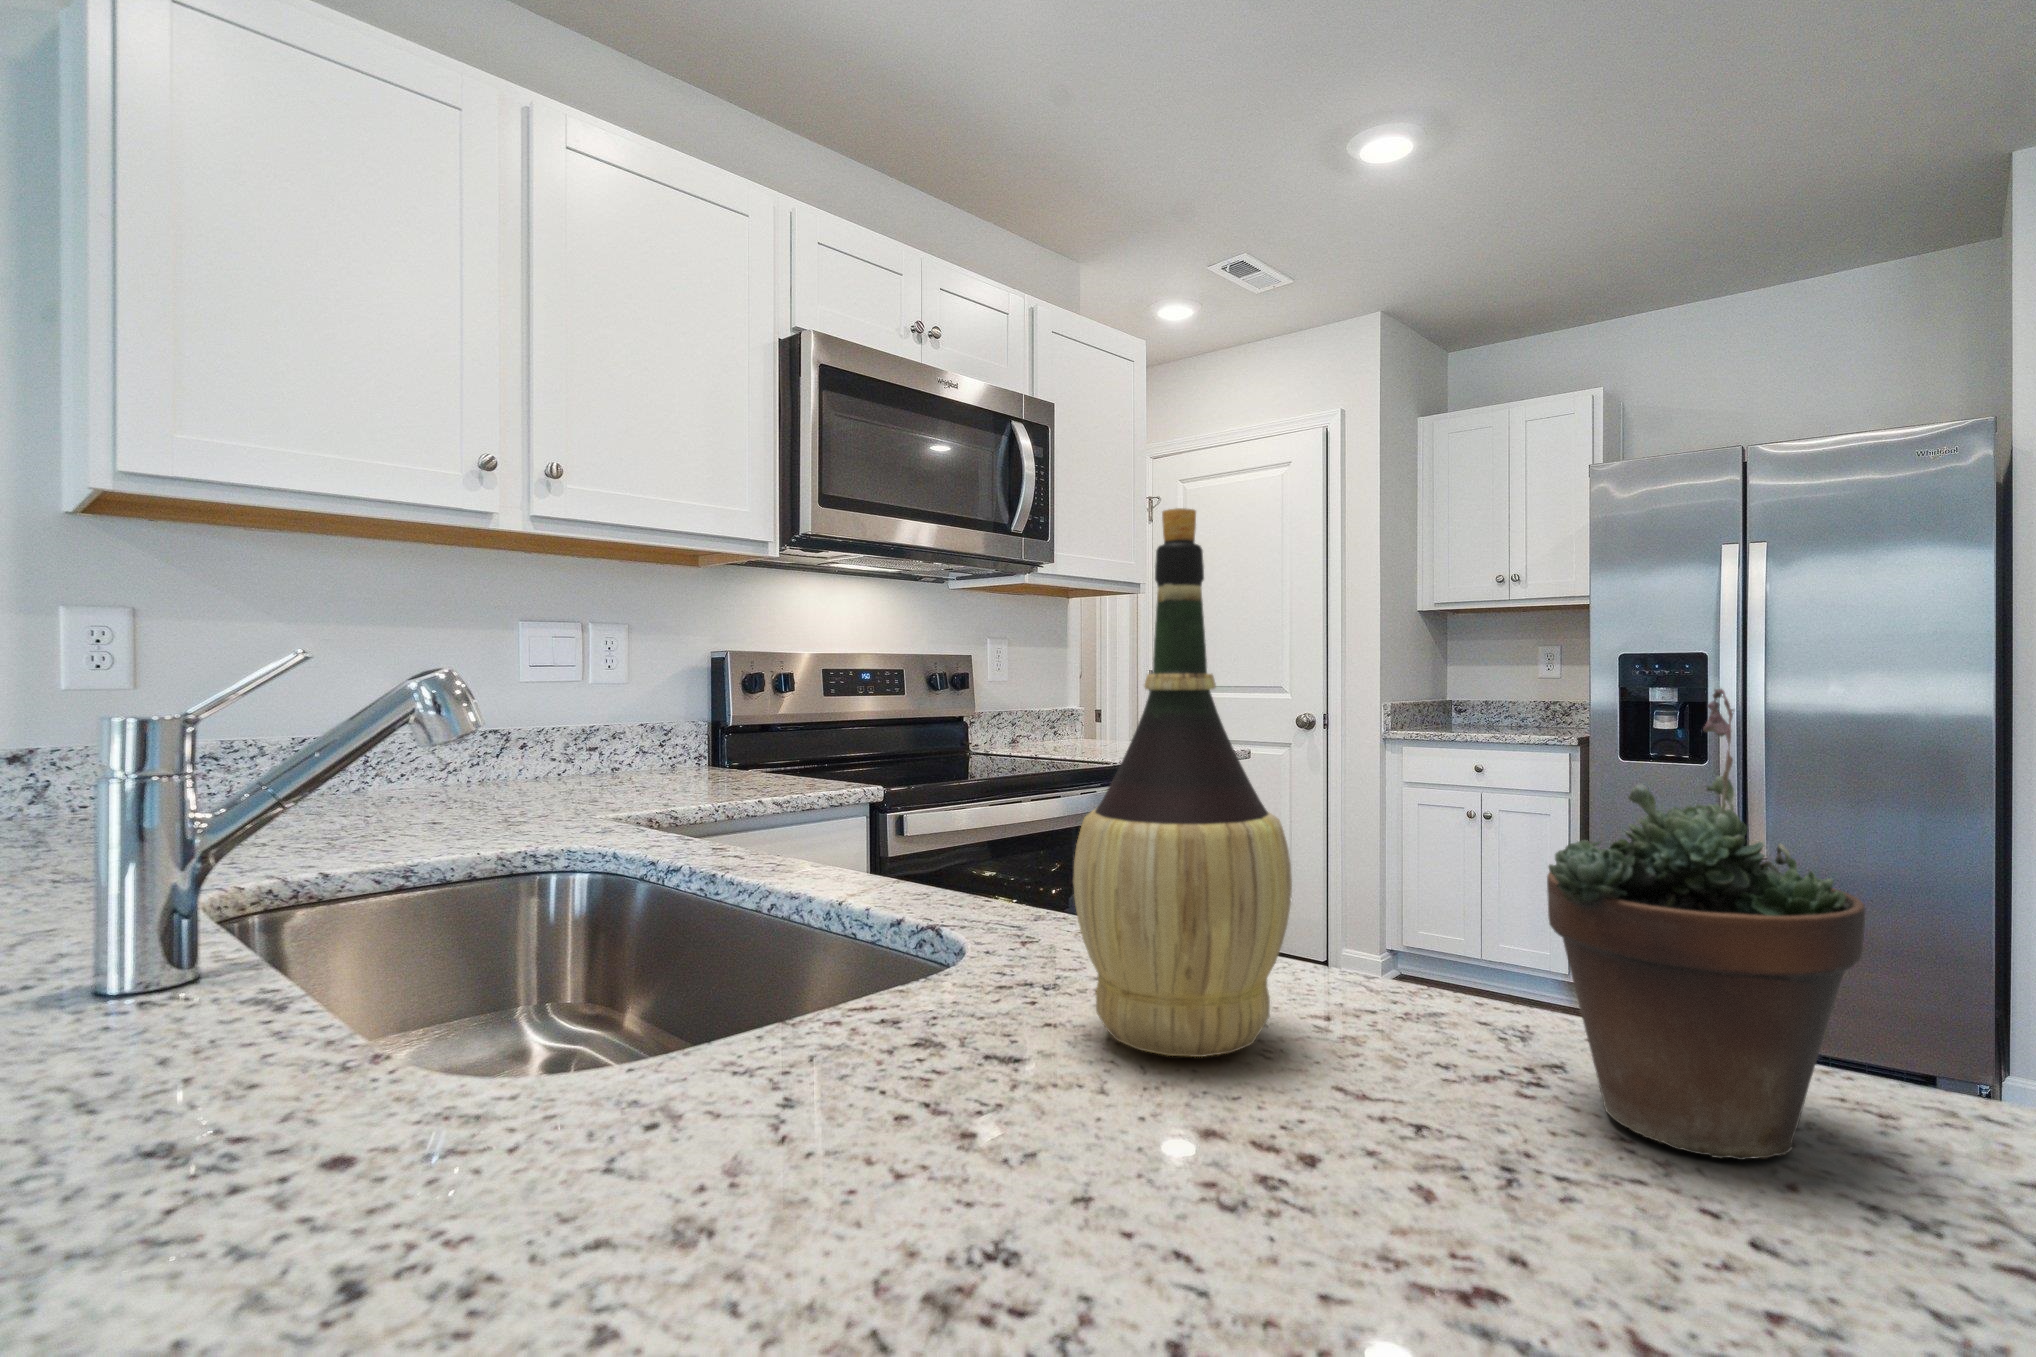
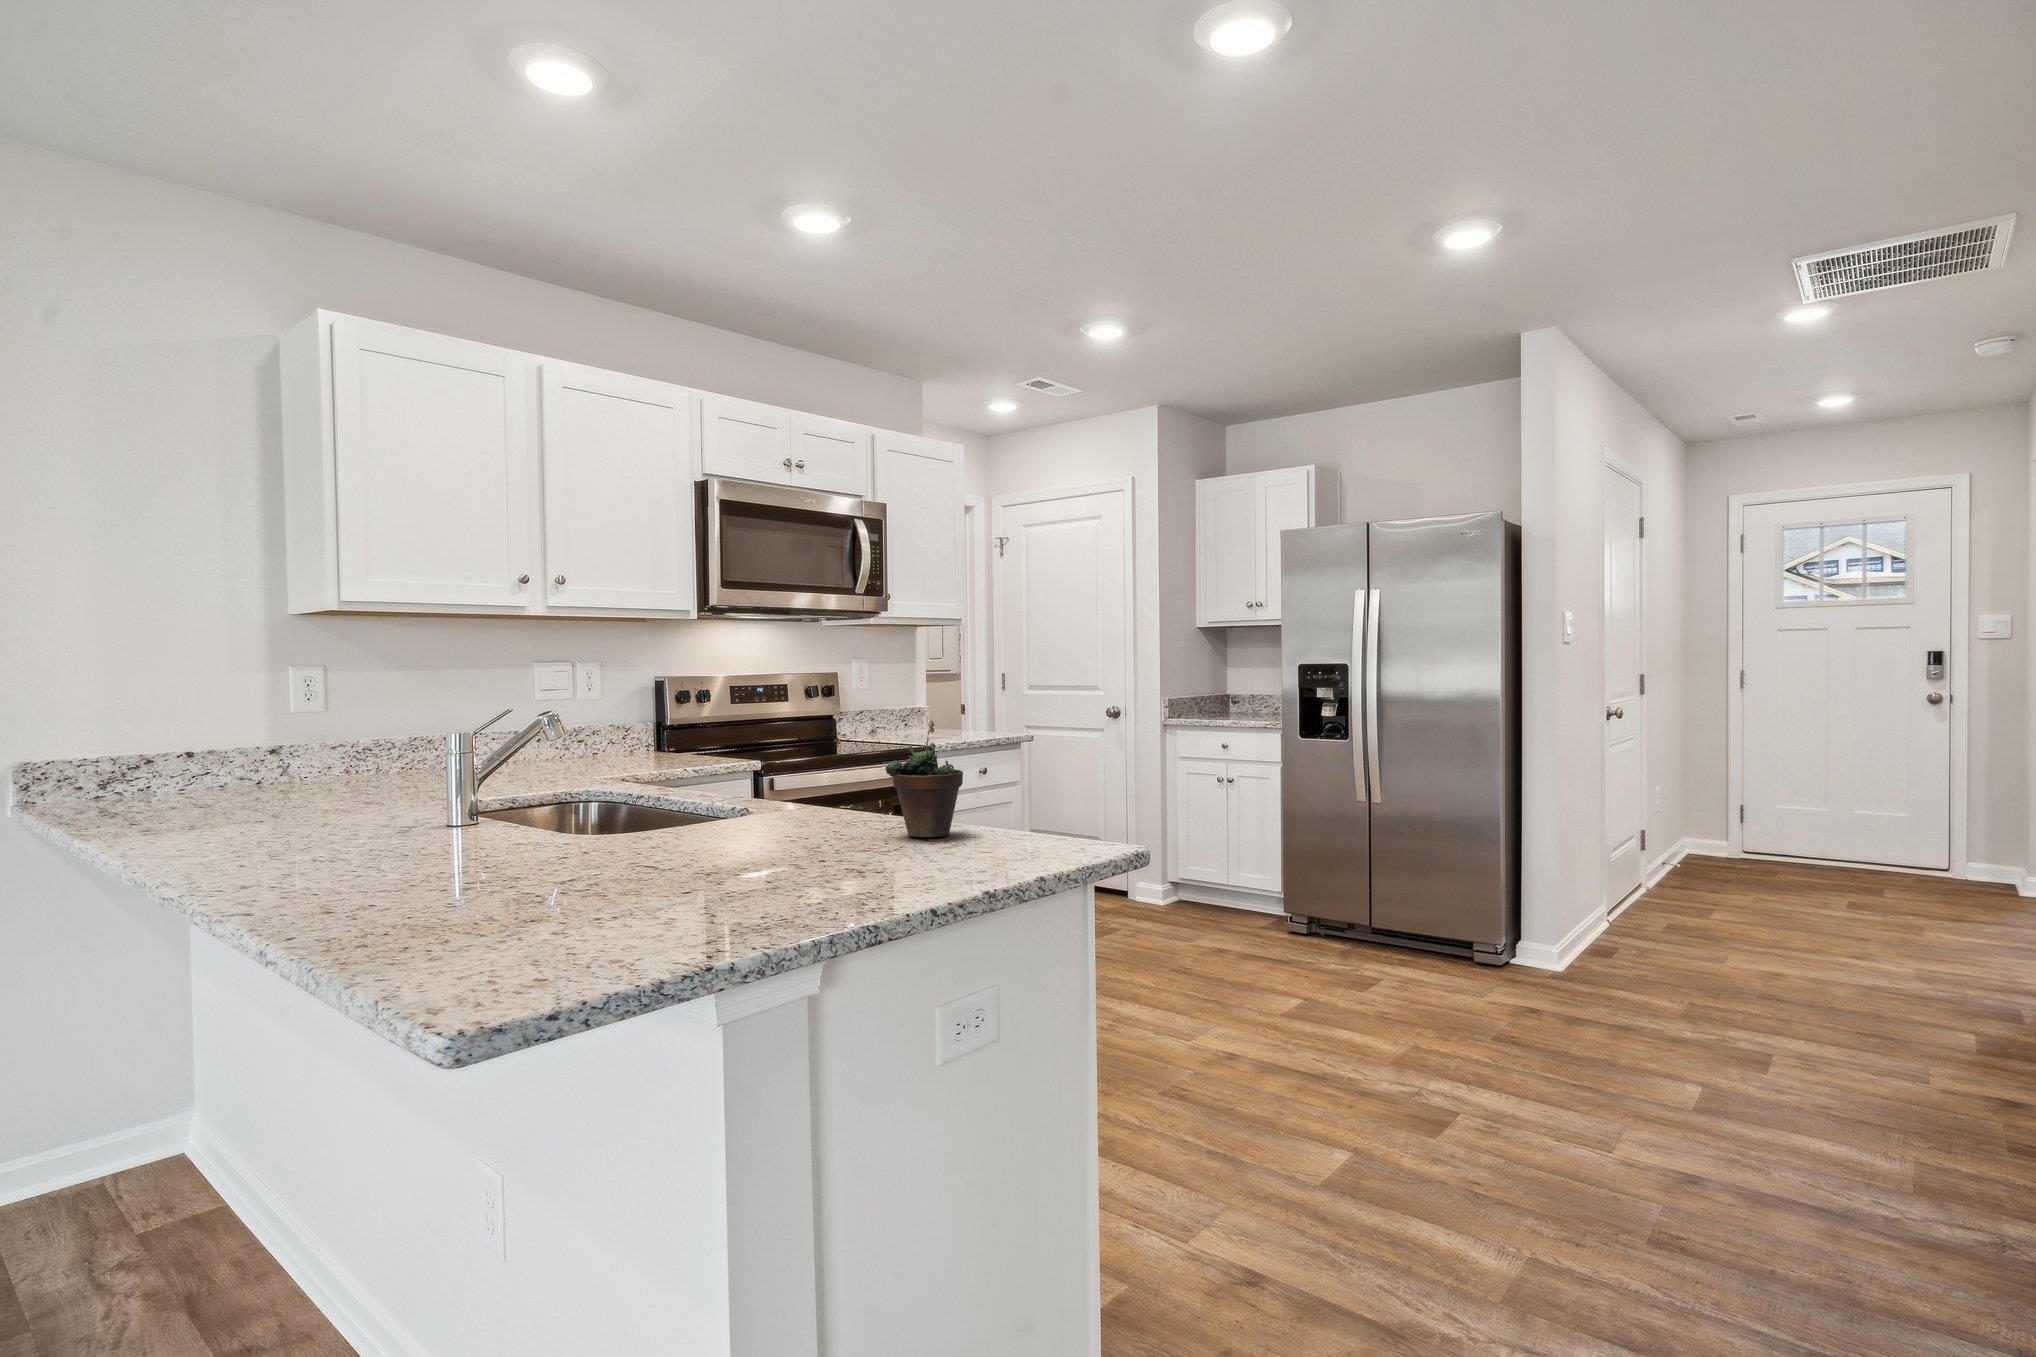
wine bottle: present [1073,508,1292,1057] -> none [778,664,845,828]

